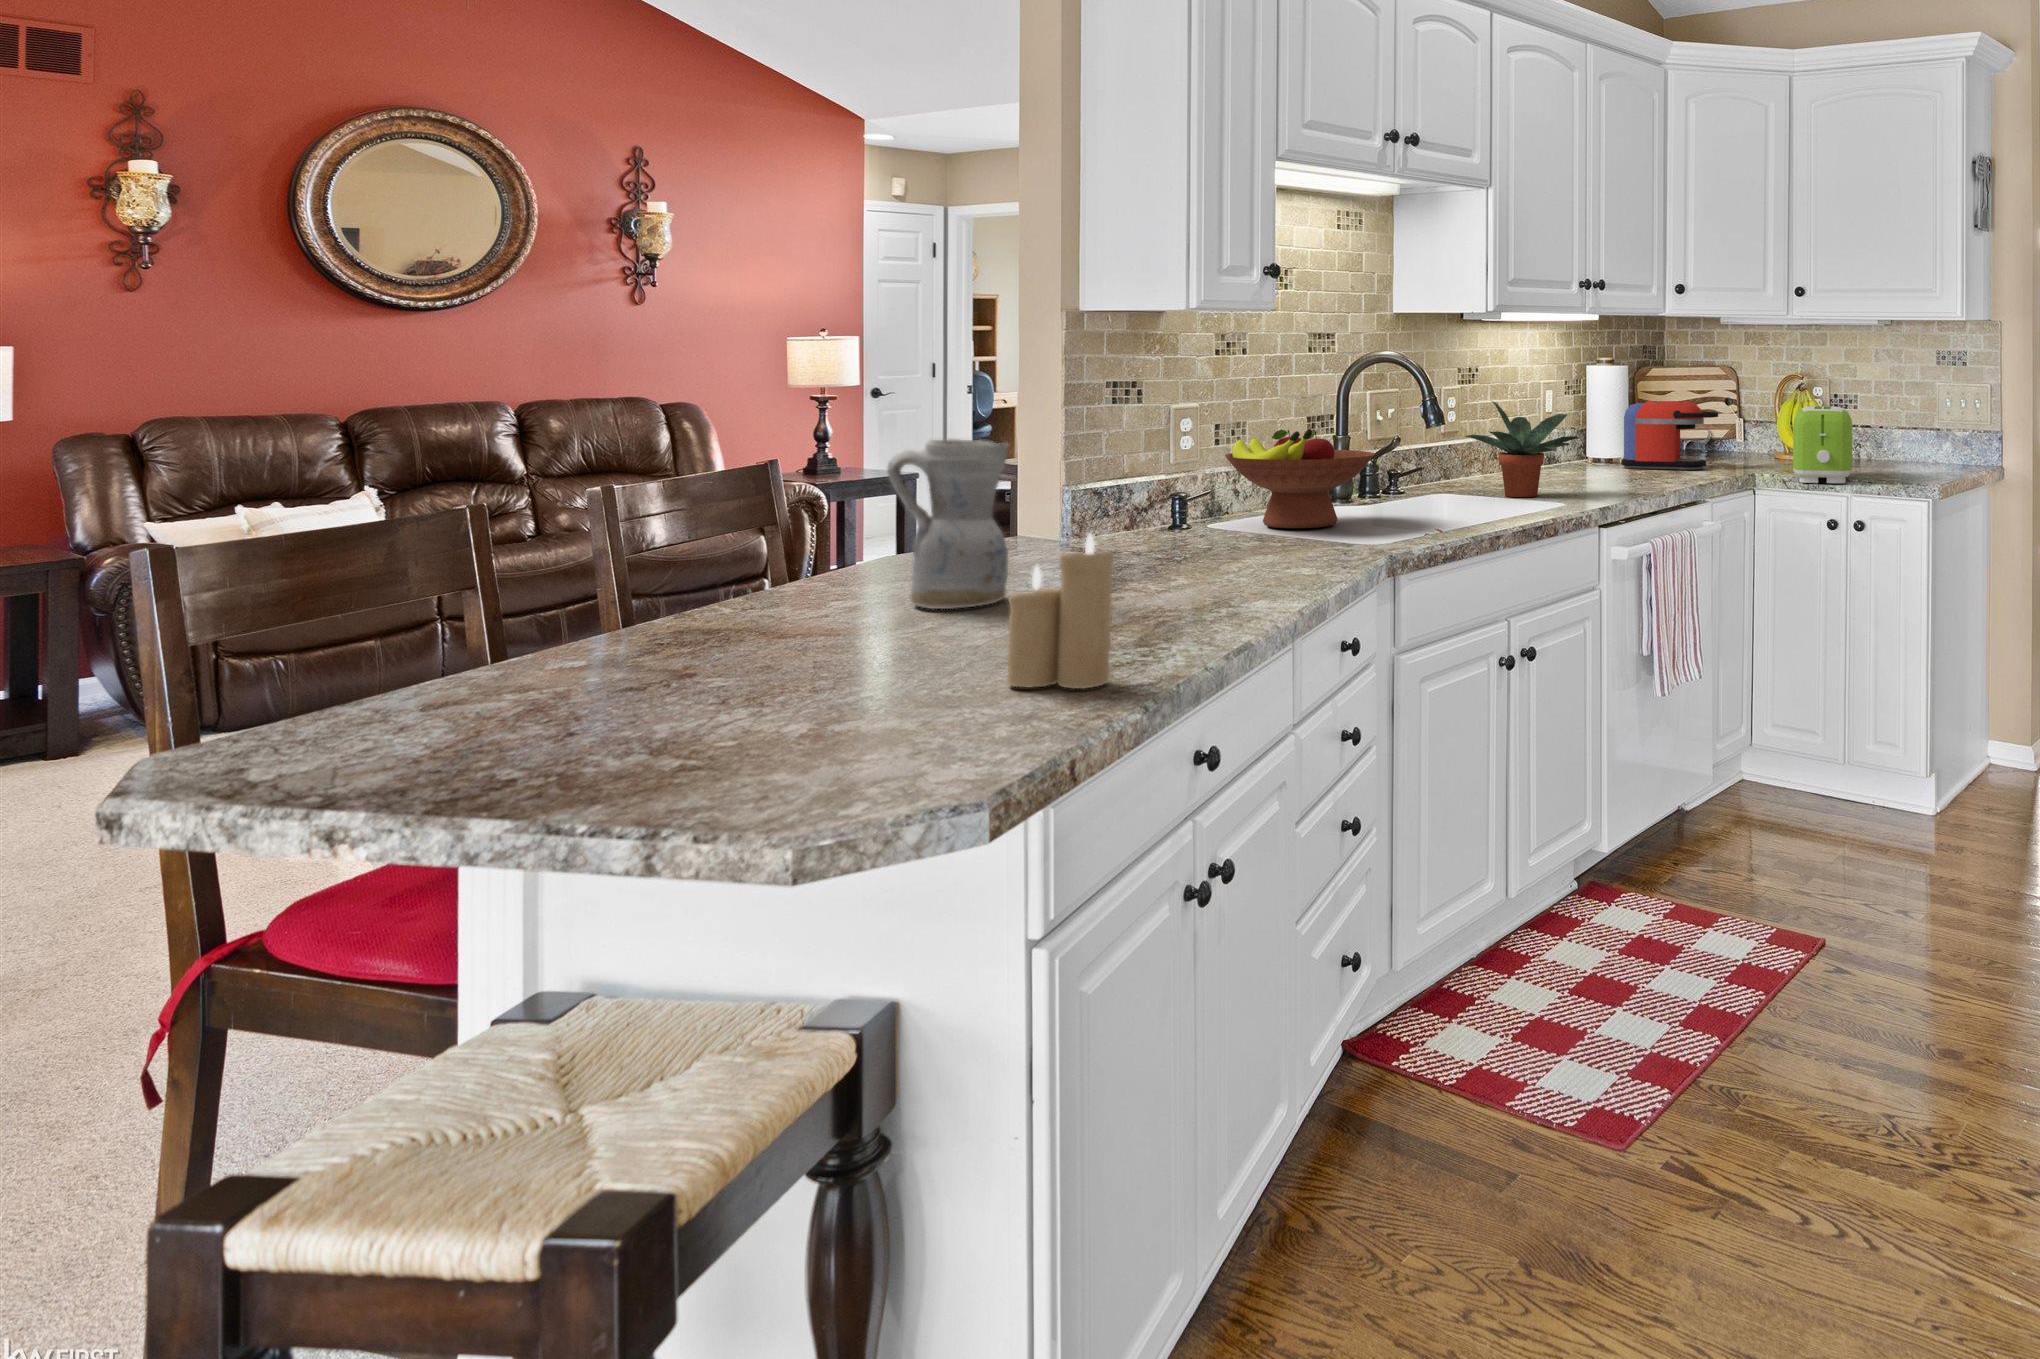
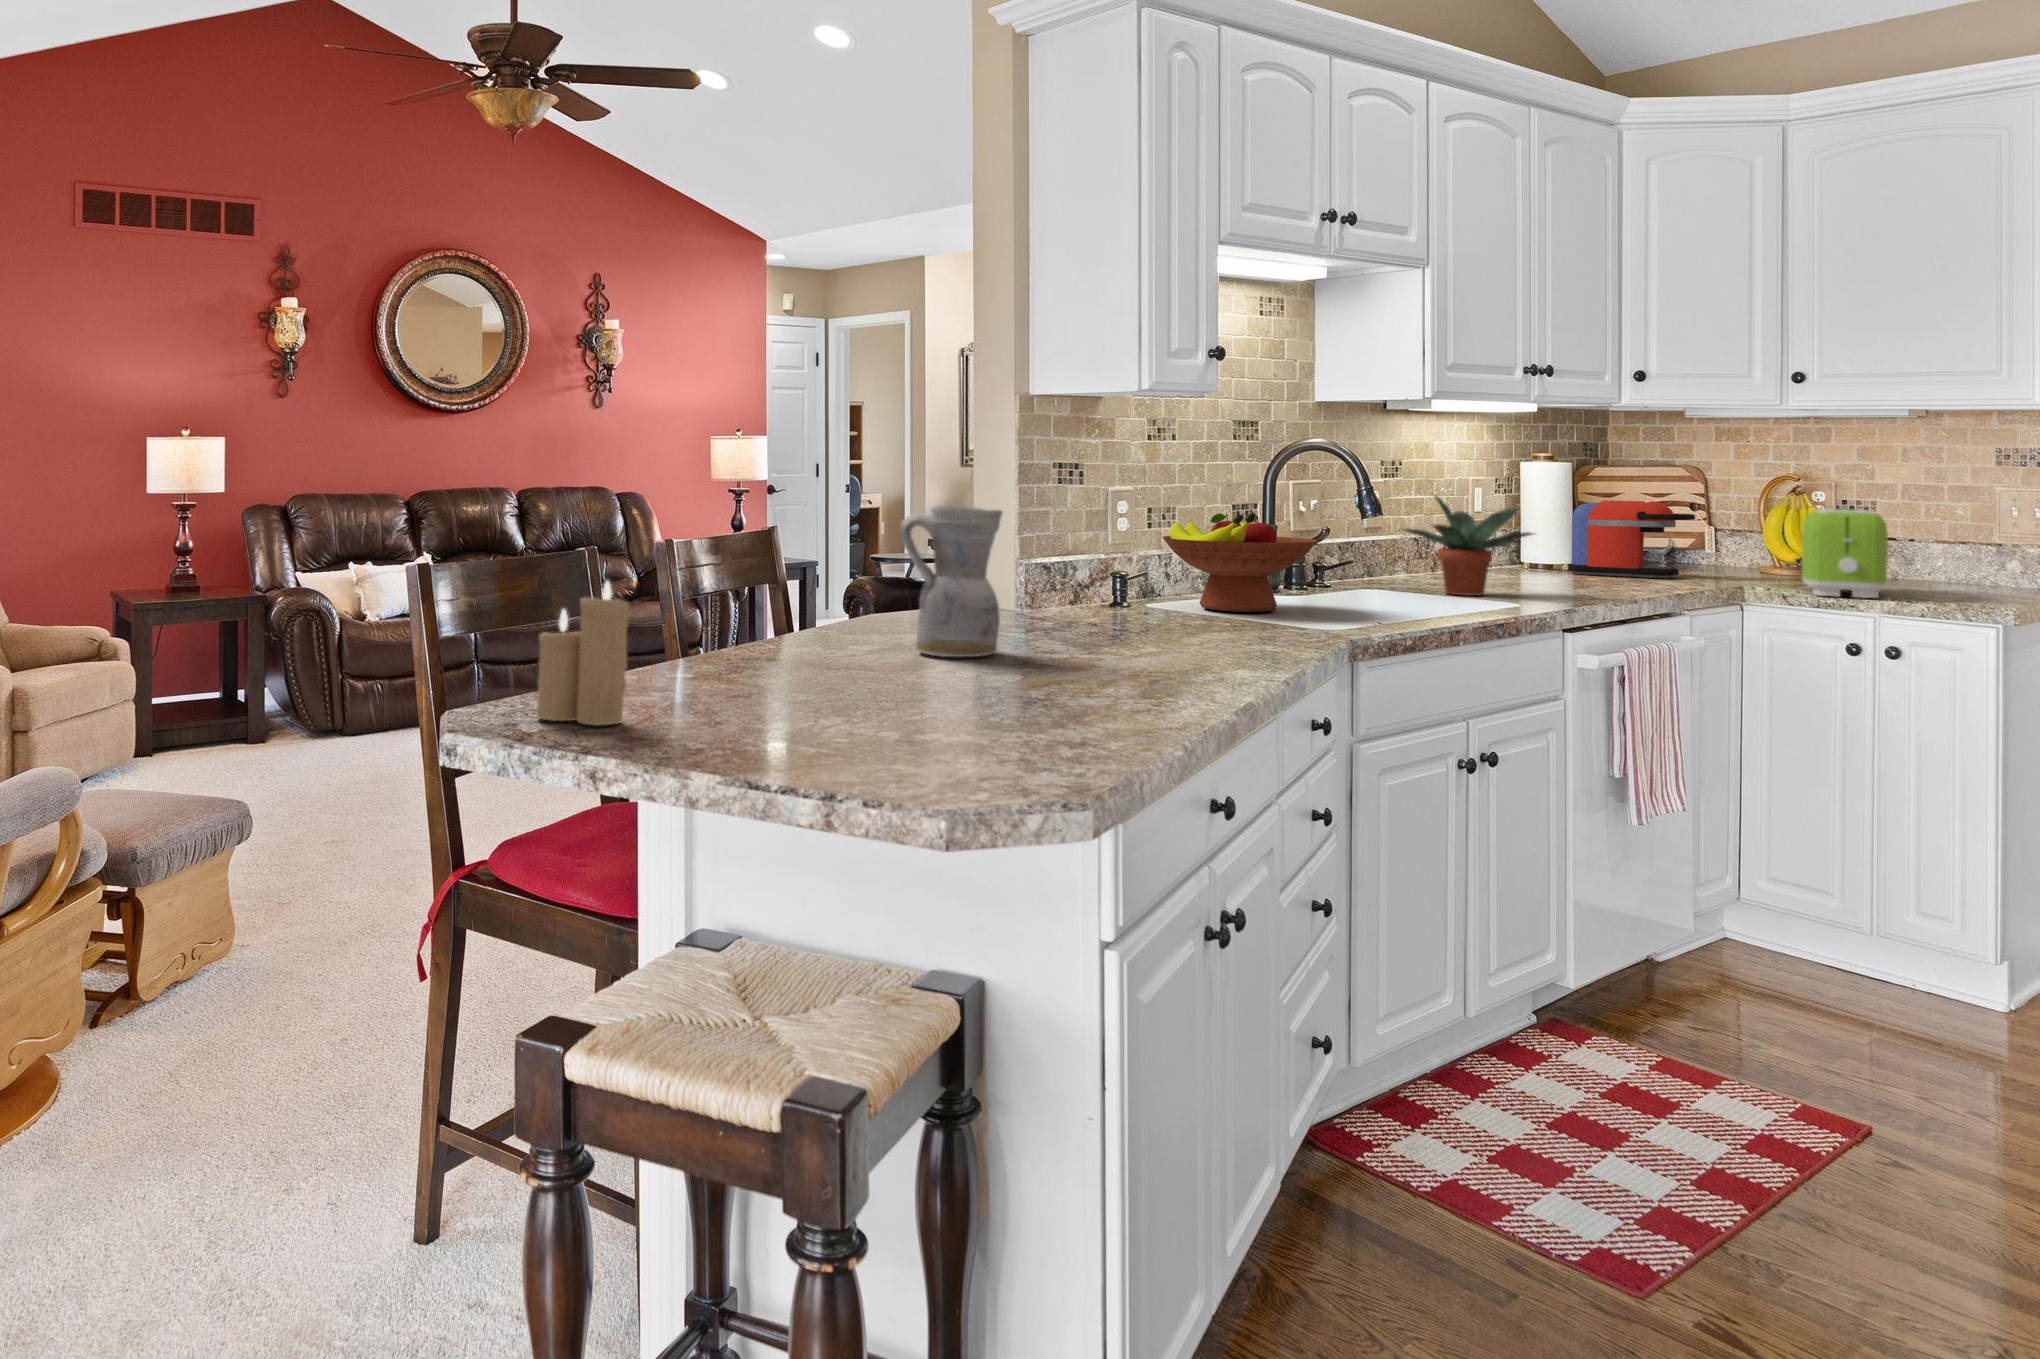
candle: present [1007,533,1114,689] -> present [537,581,629,726]

